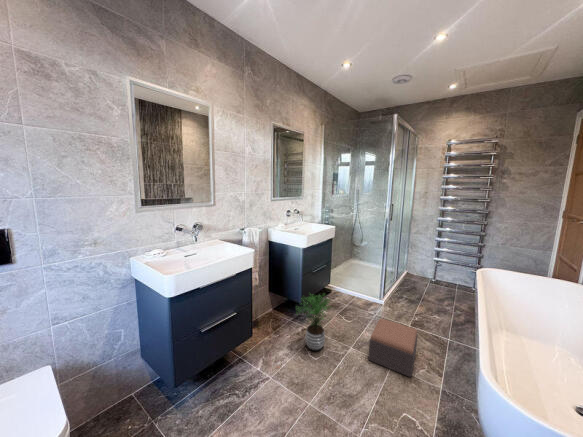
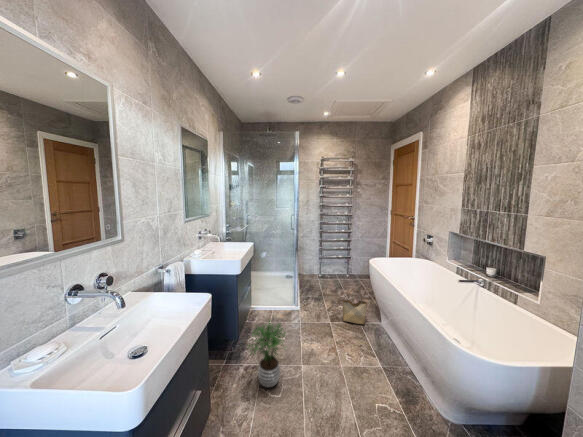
woven basket: none [427,297,463,342] -> present [343,289,367,324]
footstool: present [368,319,418,377] -> none [316,325,360,370]

